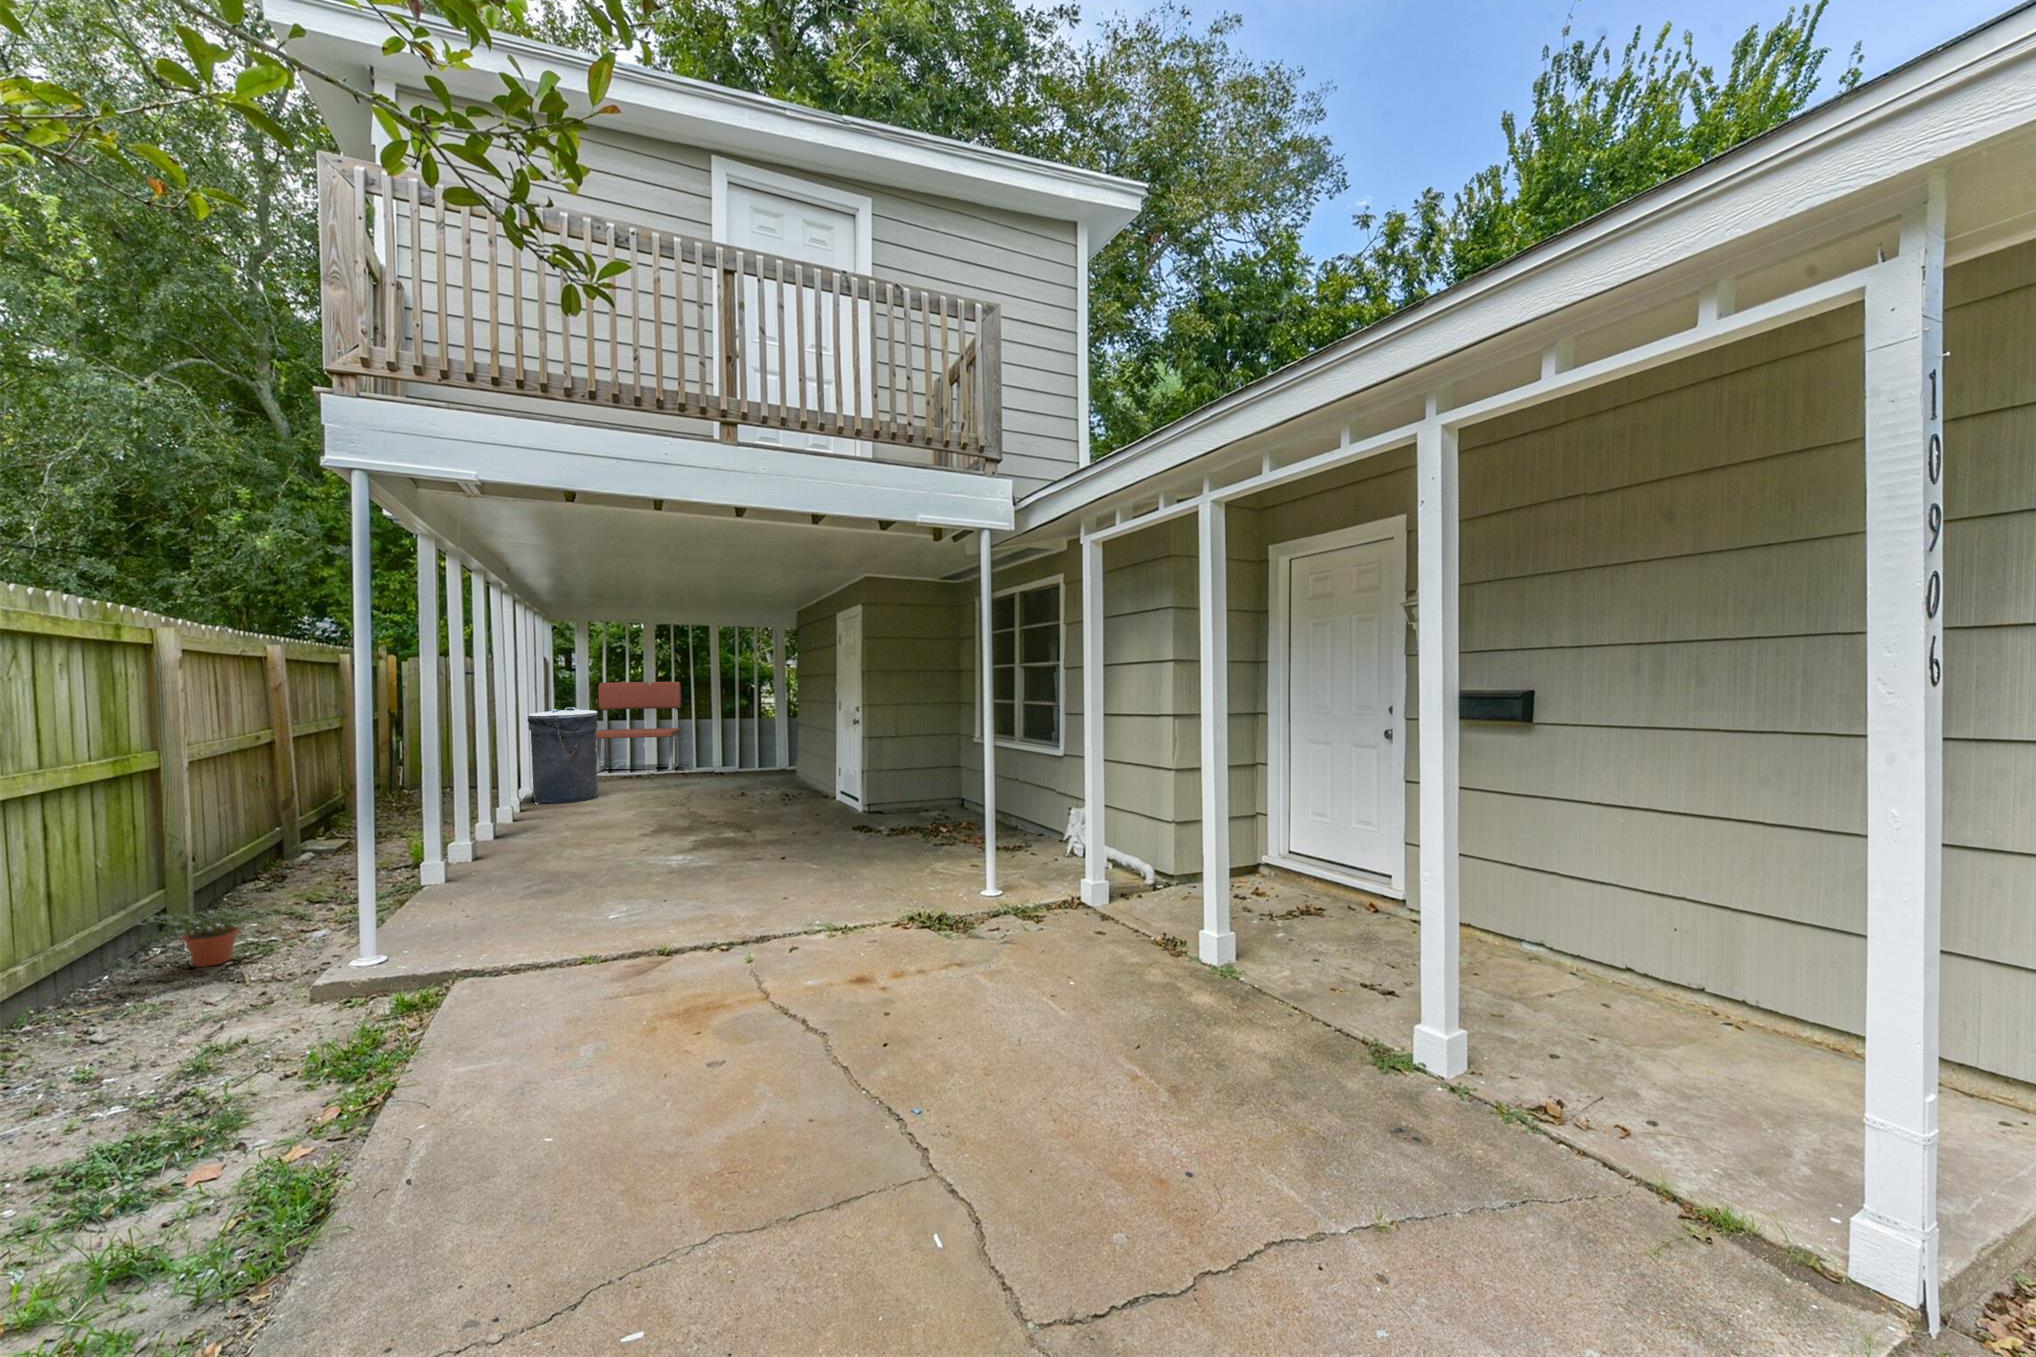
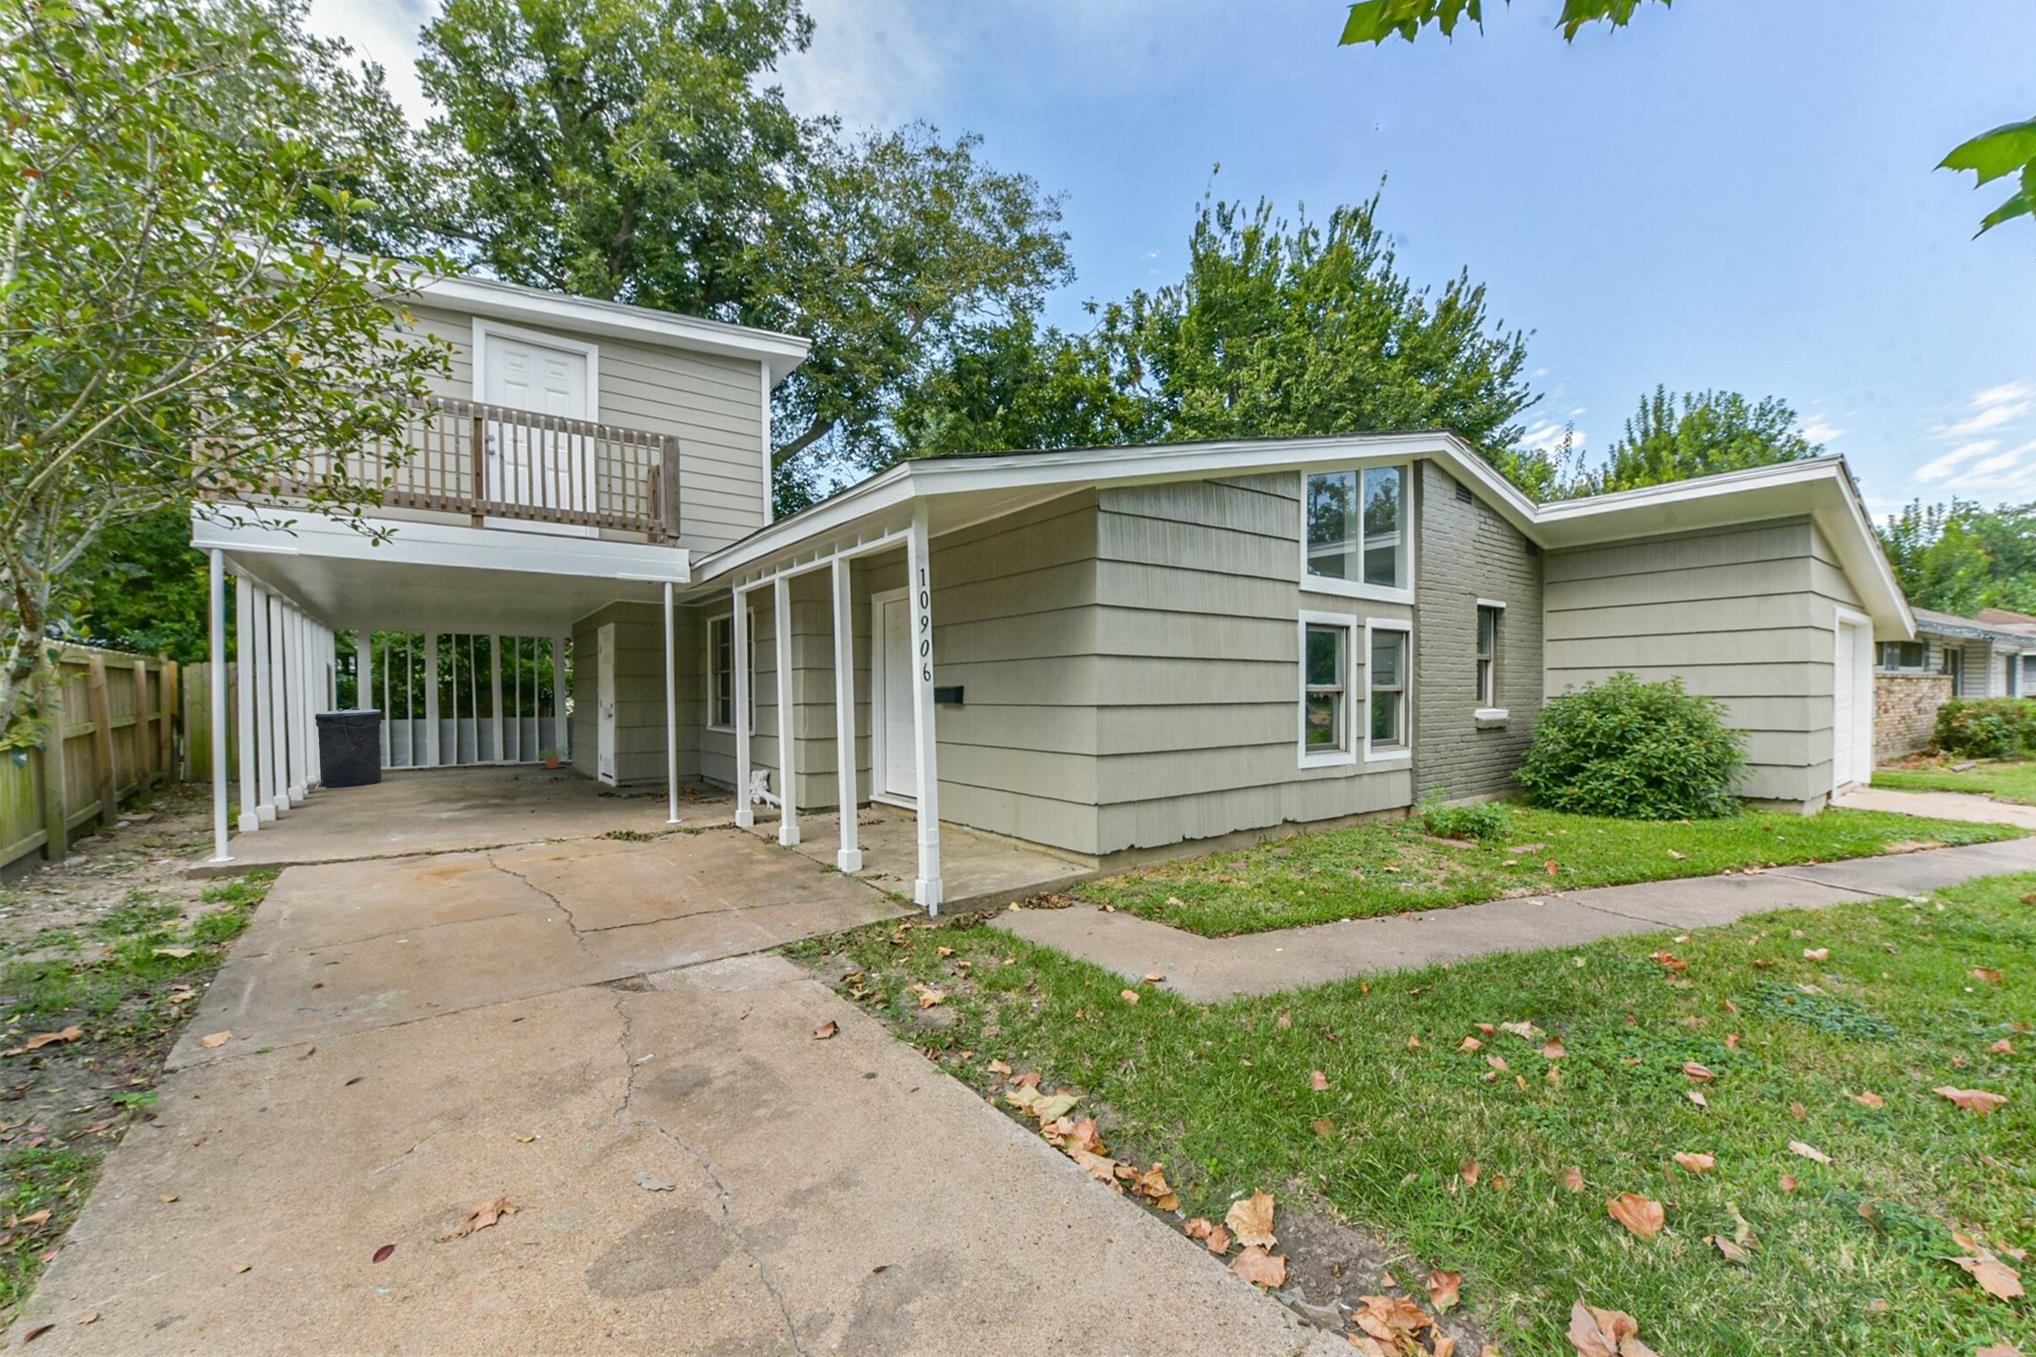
bench: present [596,682,681,772] -> none [370,685,462,765]
potted plant: present [134,906,273,967] -> present [533,748,570,768]

